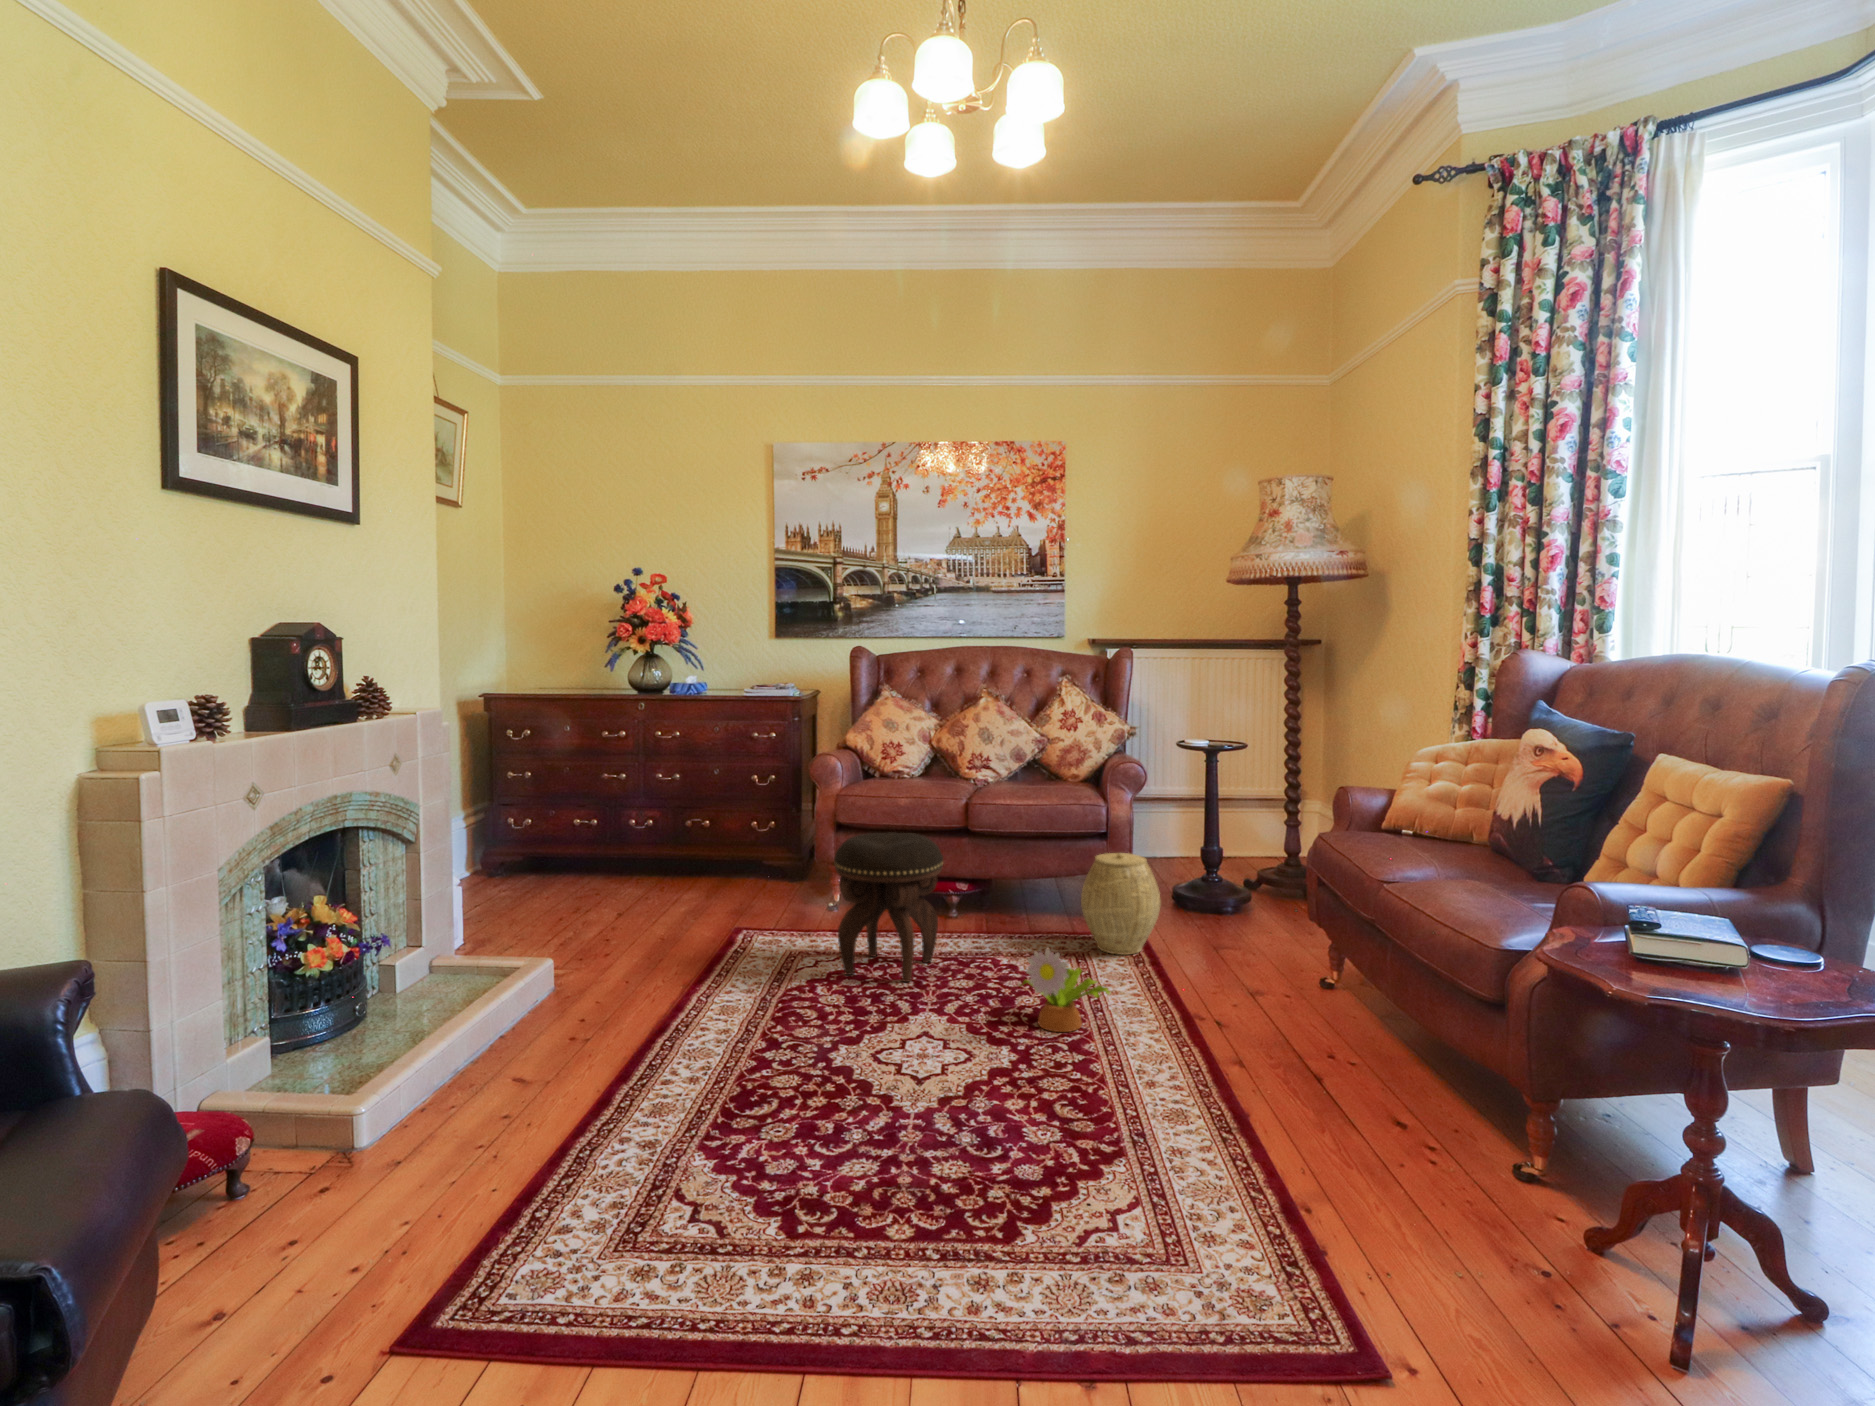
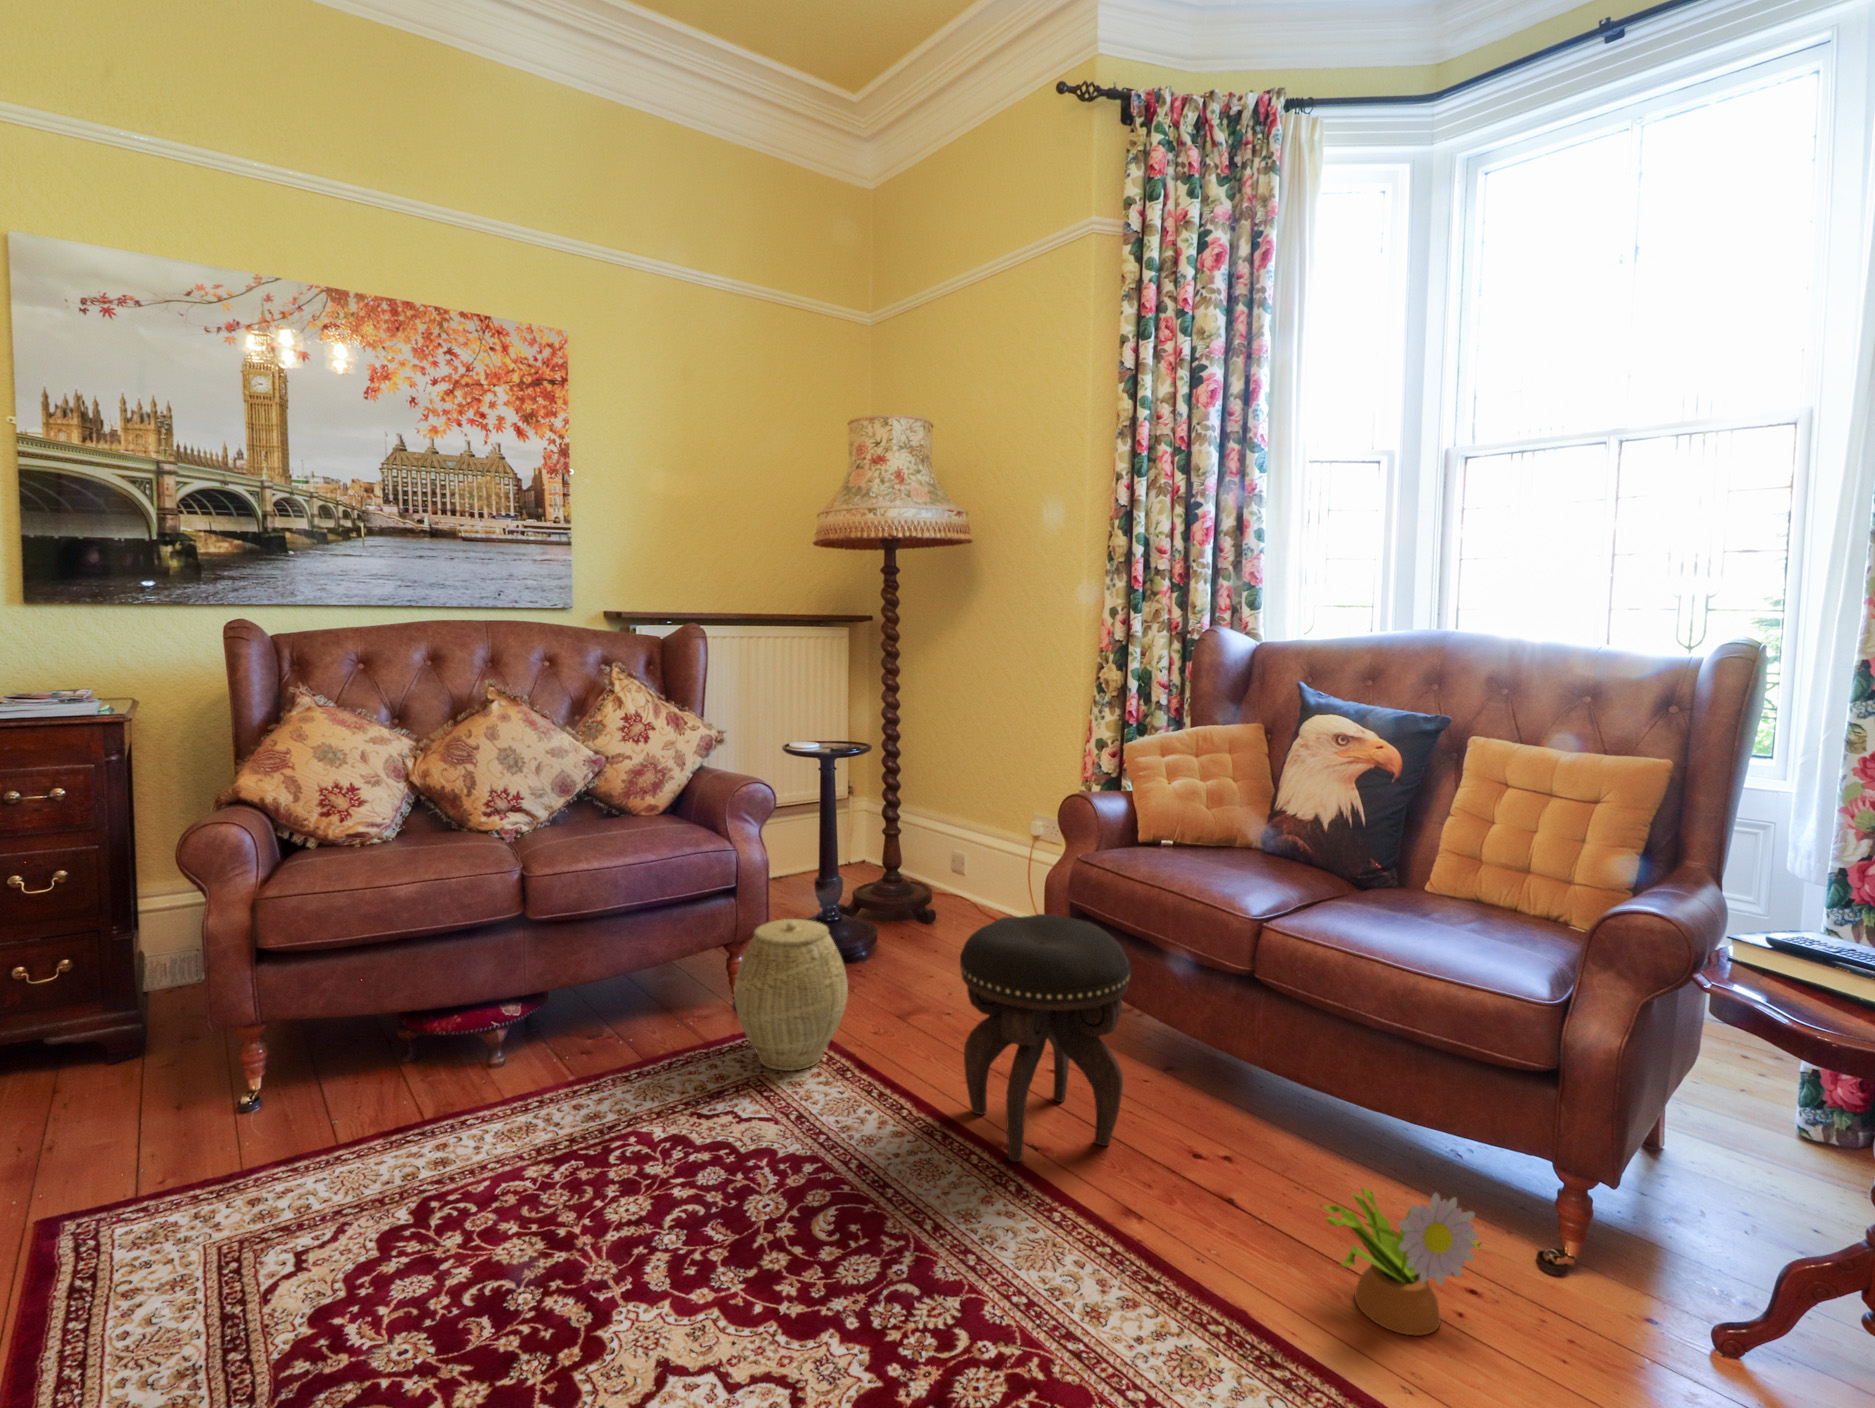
footstool: present [834,832,943,982] -> present [960,914,1131,1162]
decorative plant: present [1019,948,1110,1032] -> present [1320,1188,1481,1336]

